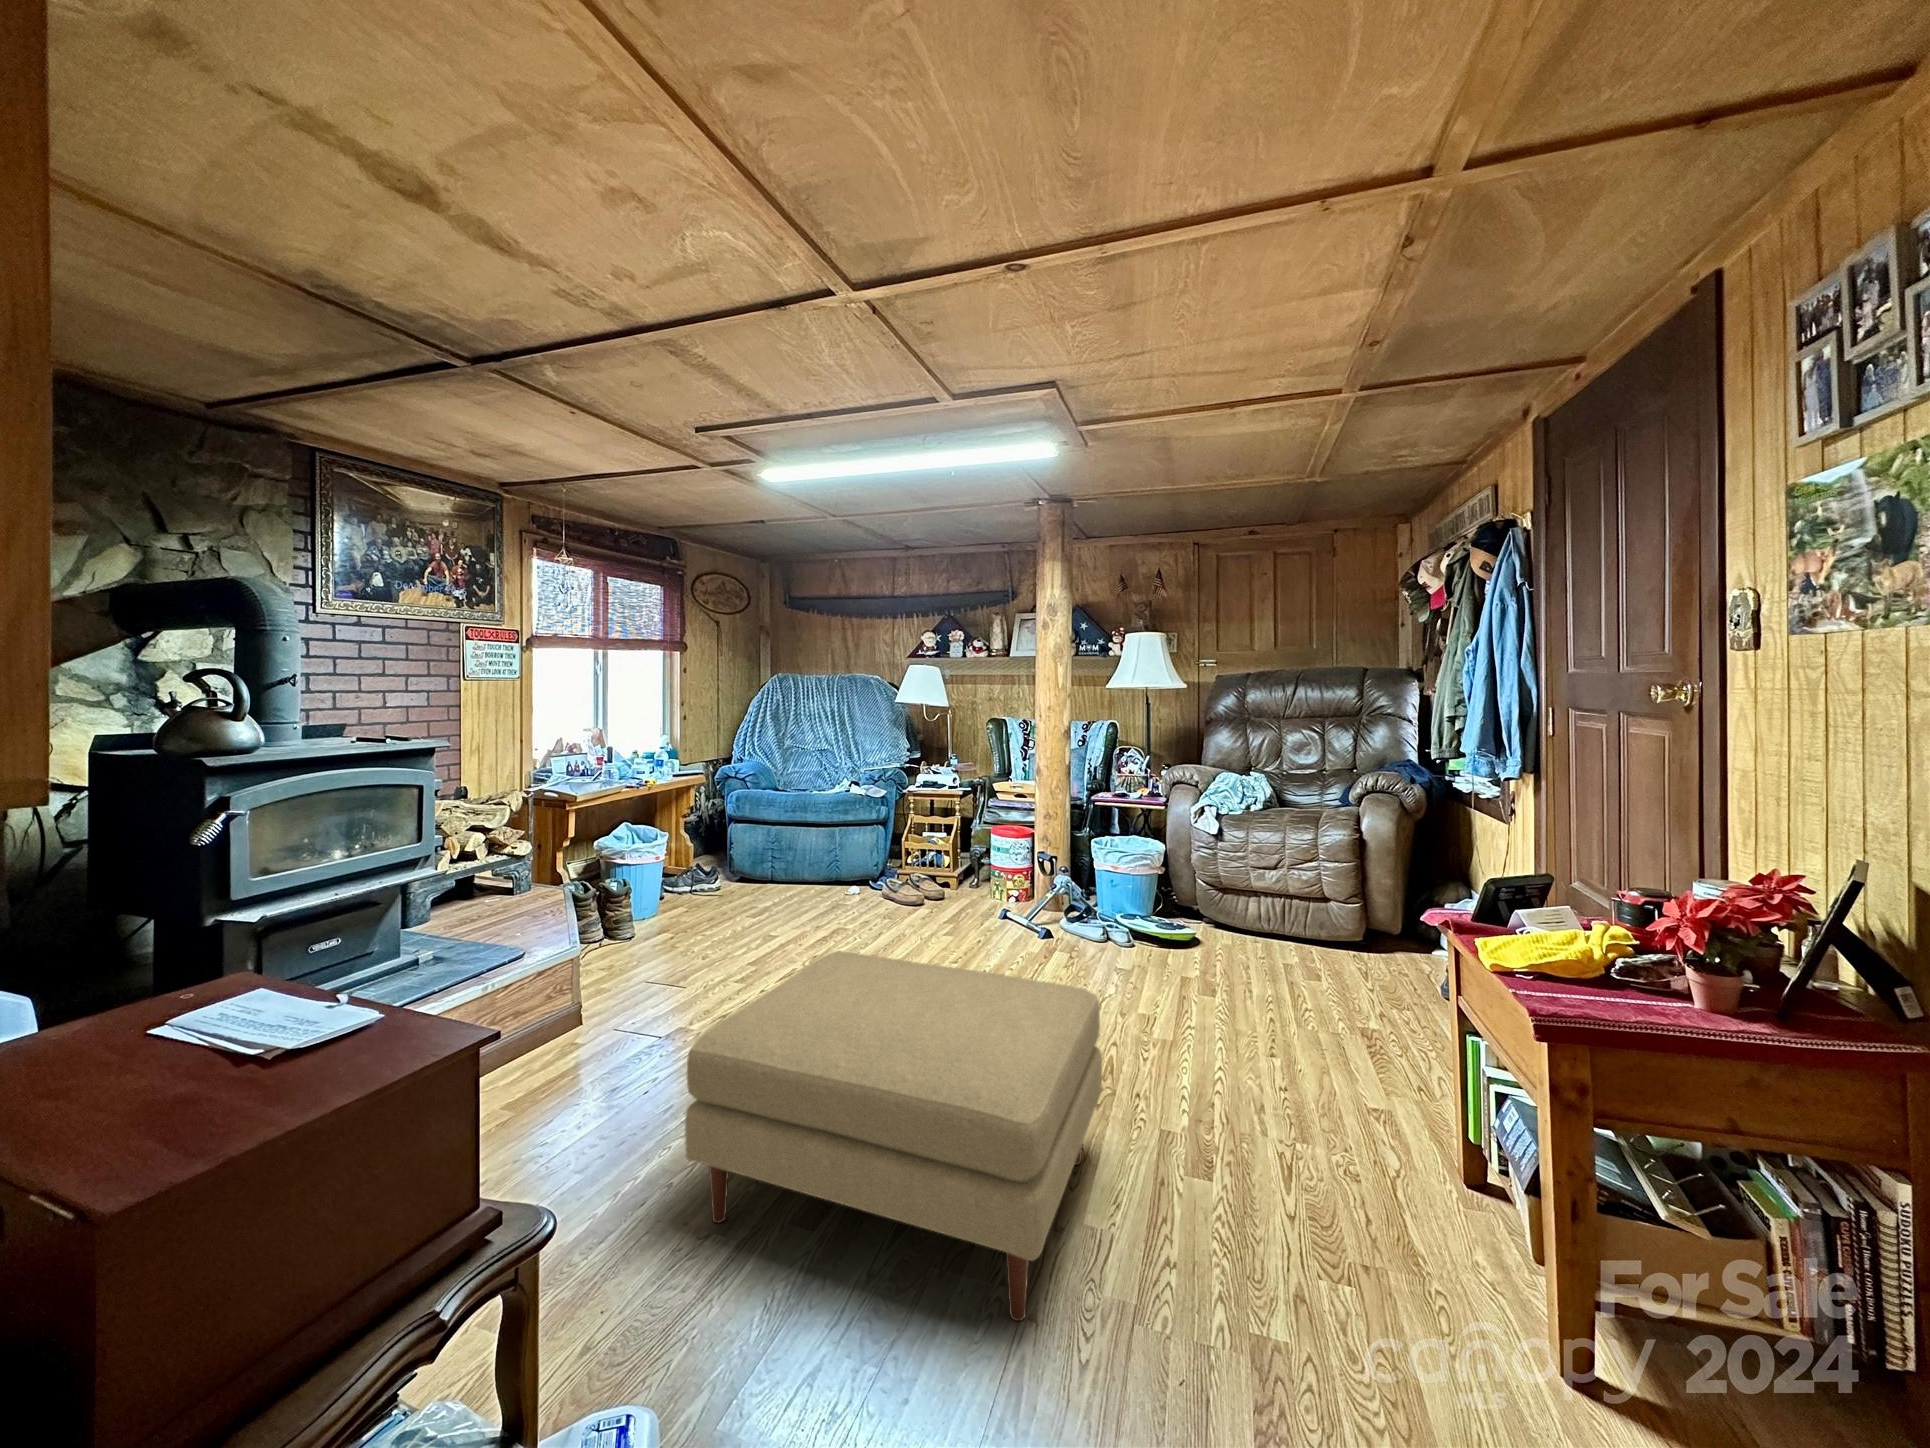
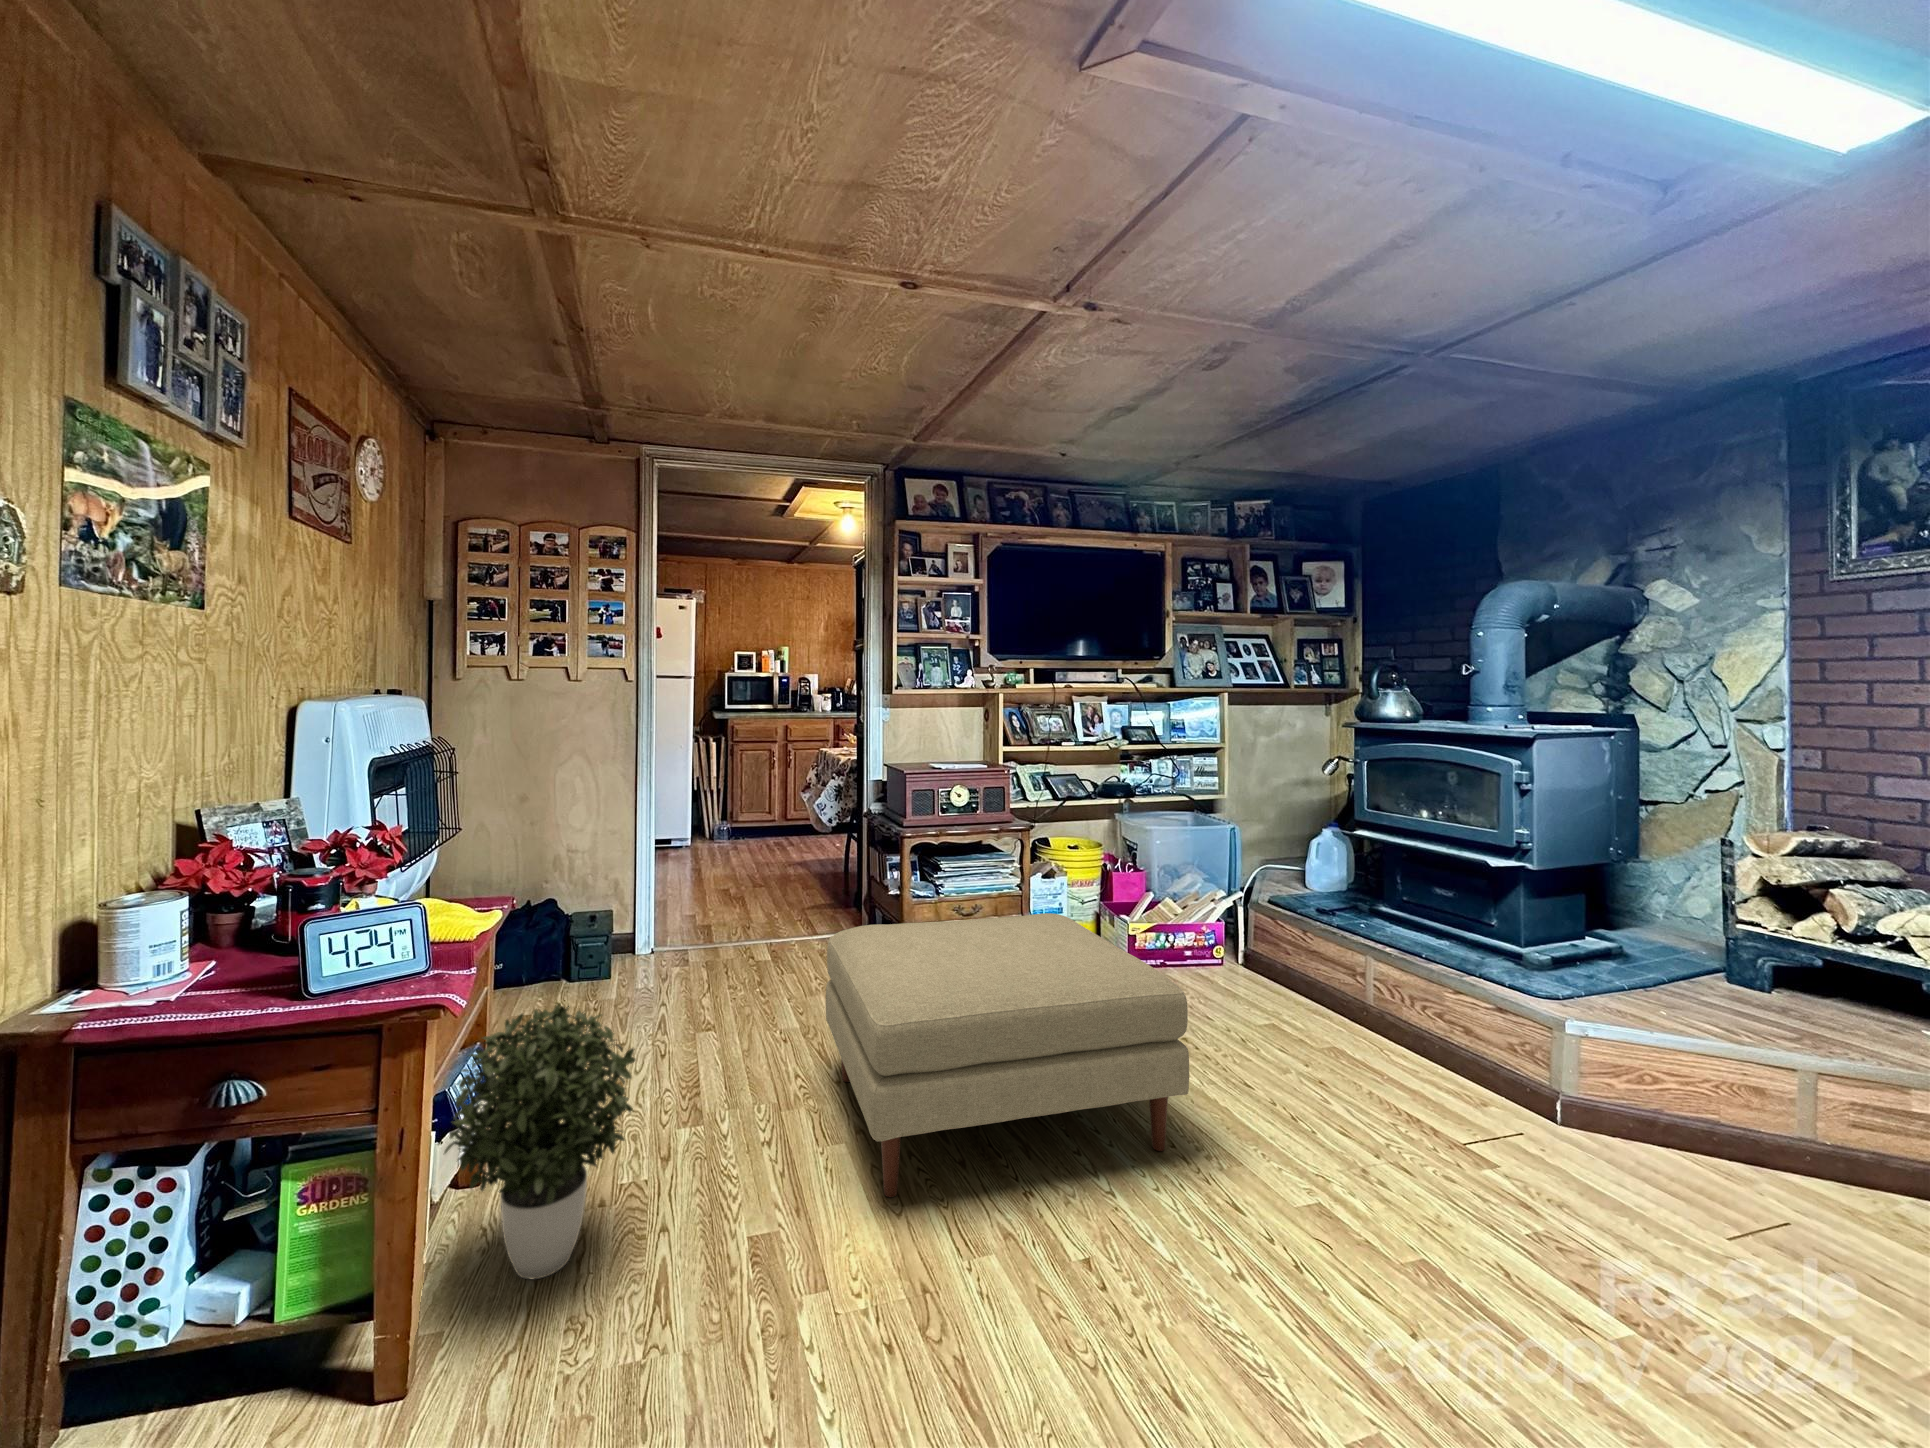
potted plant: none [1317,1003,1504,1250] -> present [444,1003,635,1279]

